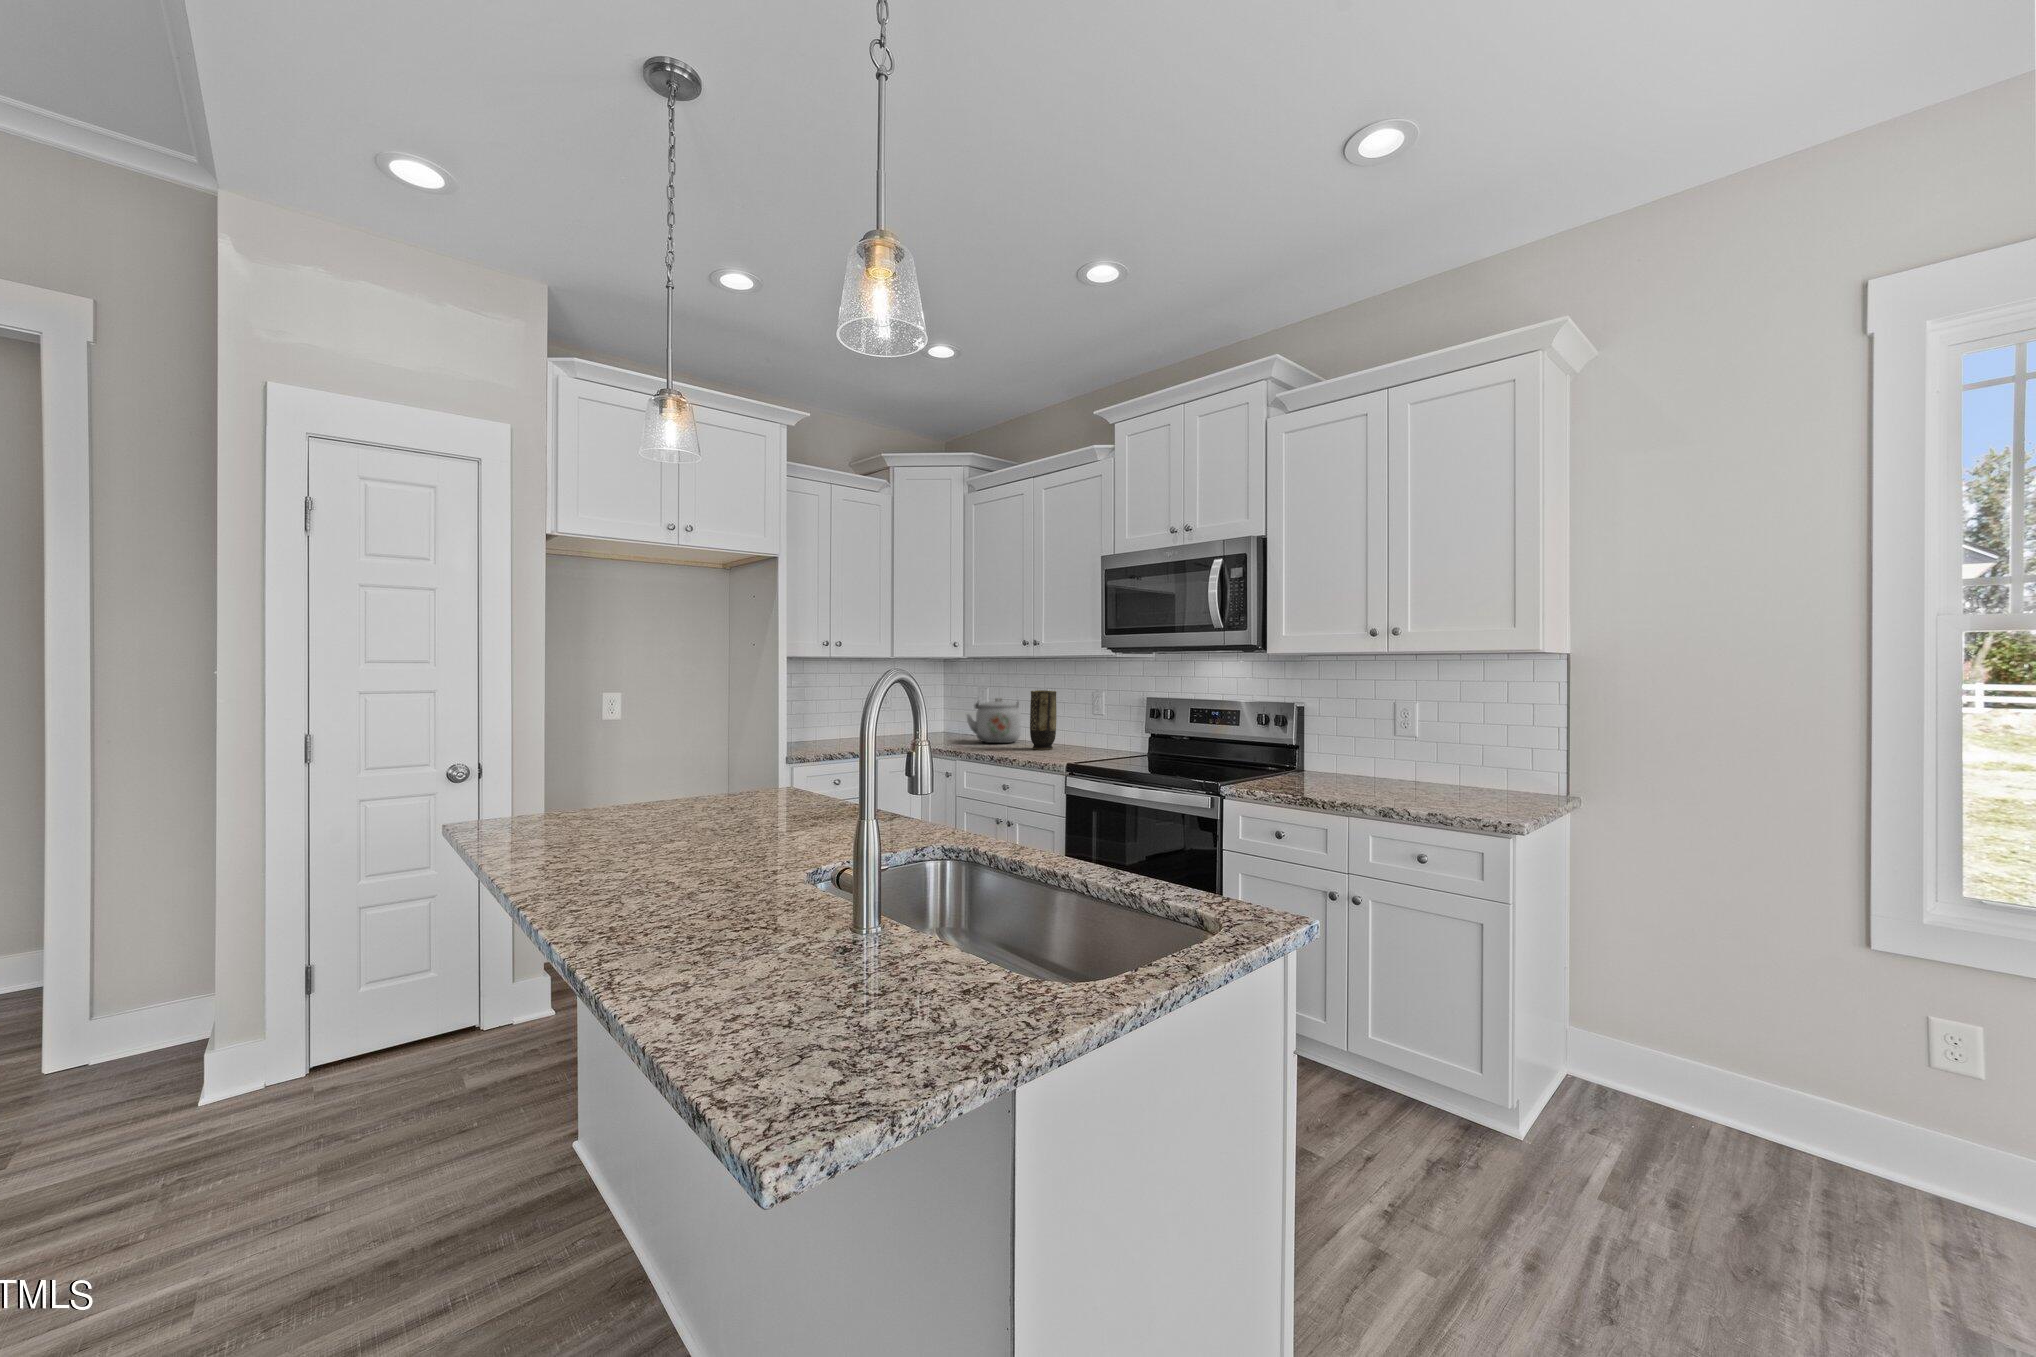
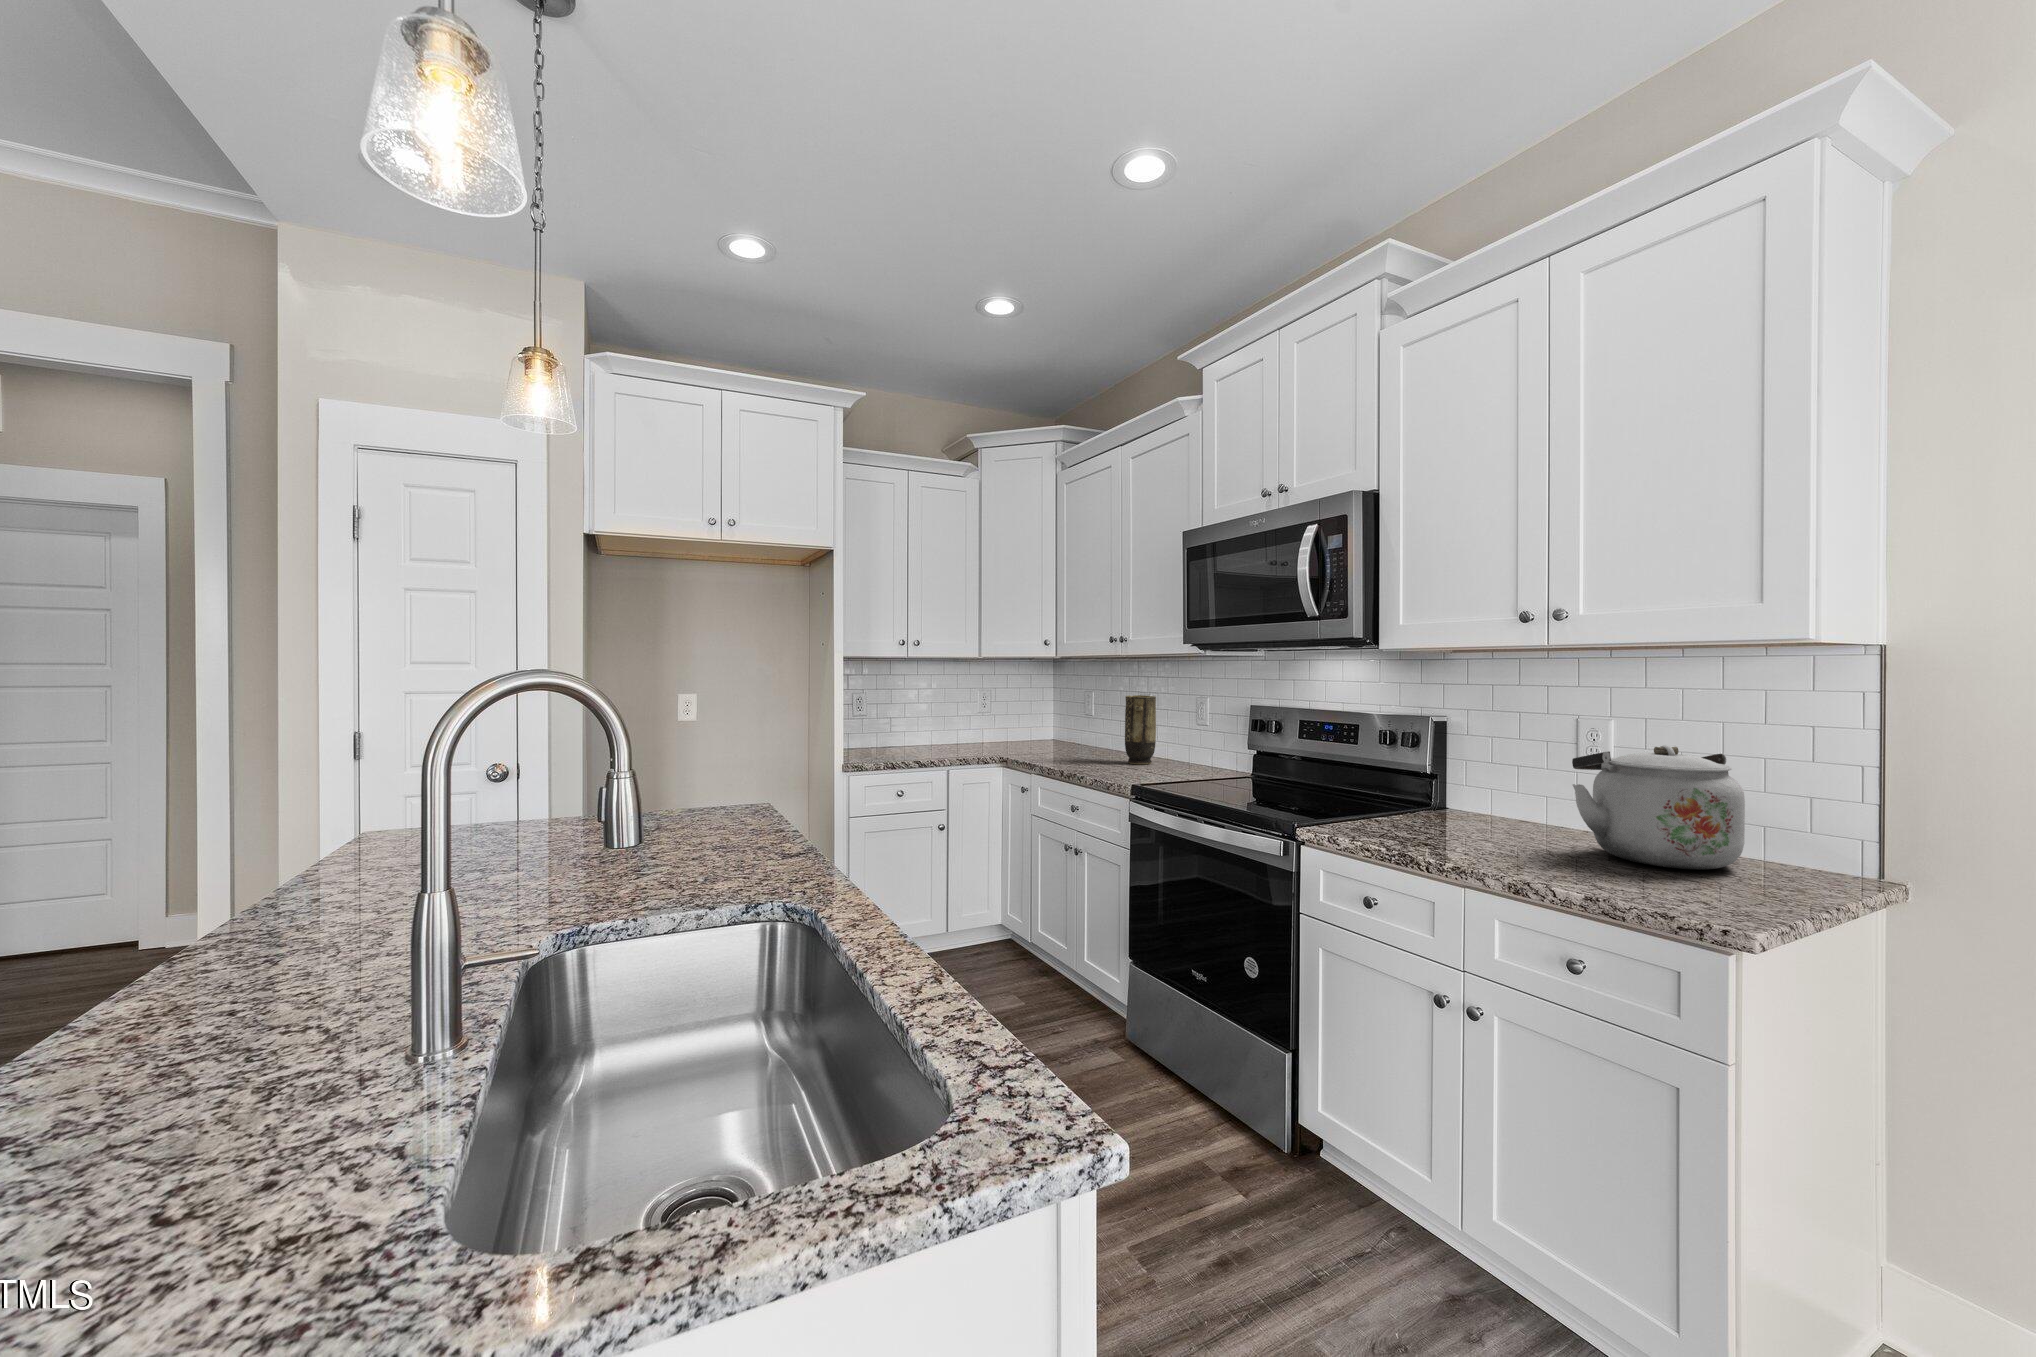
kettle: present [967,698,1021,743] -> present [1572,745,1745,870]

